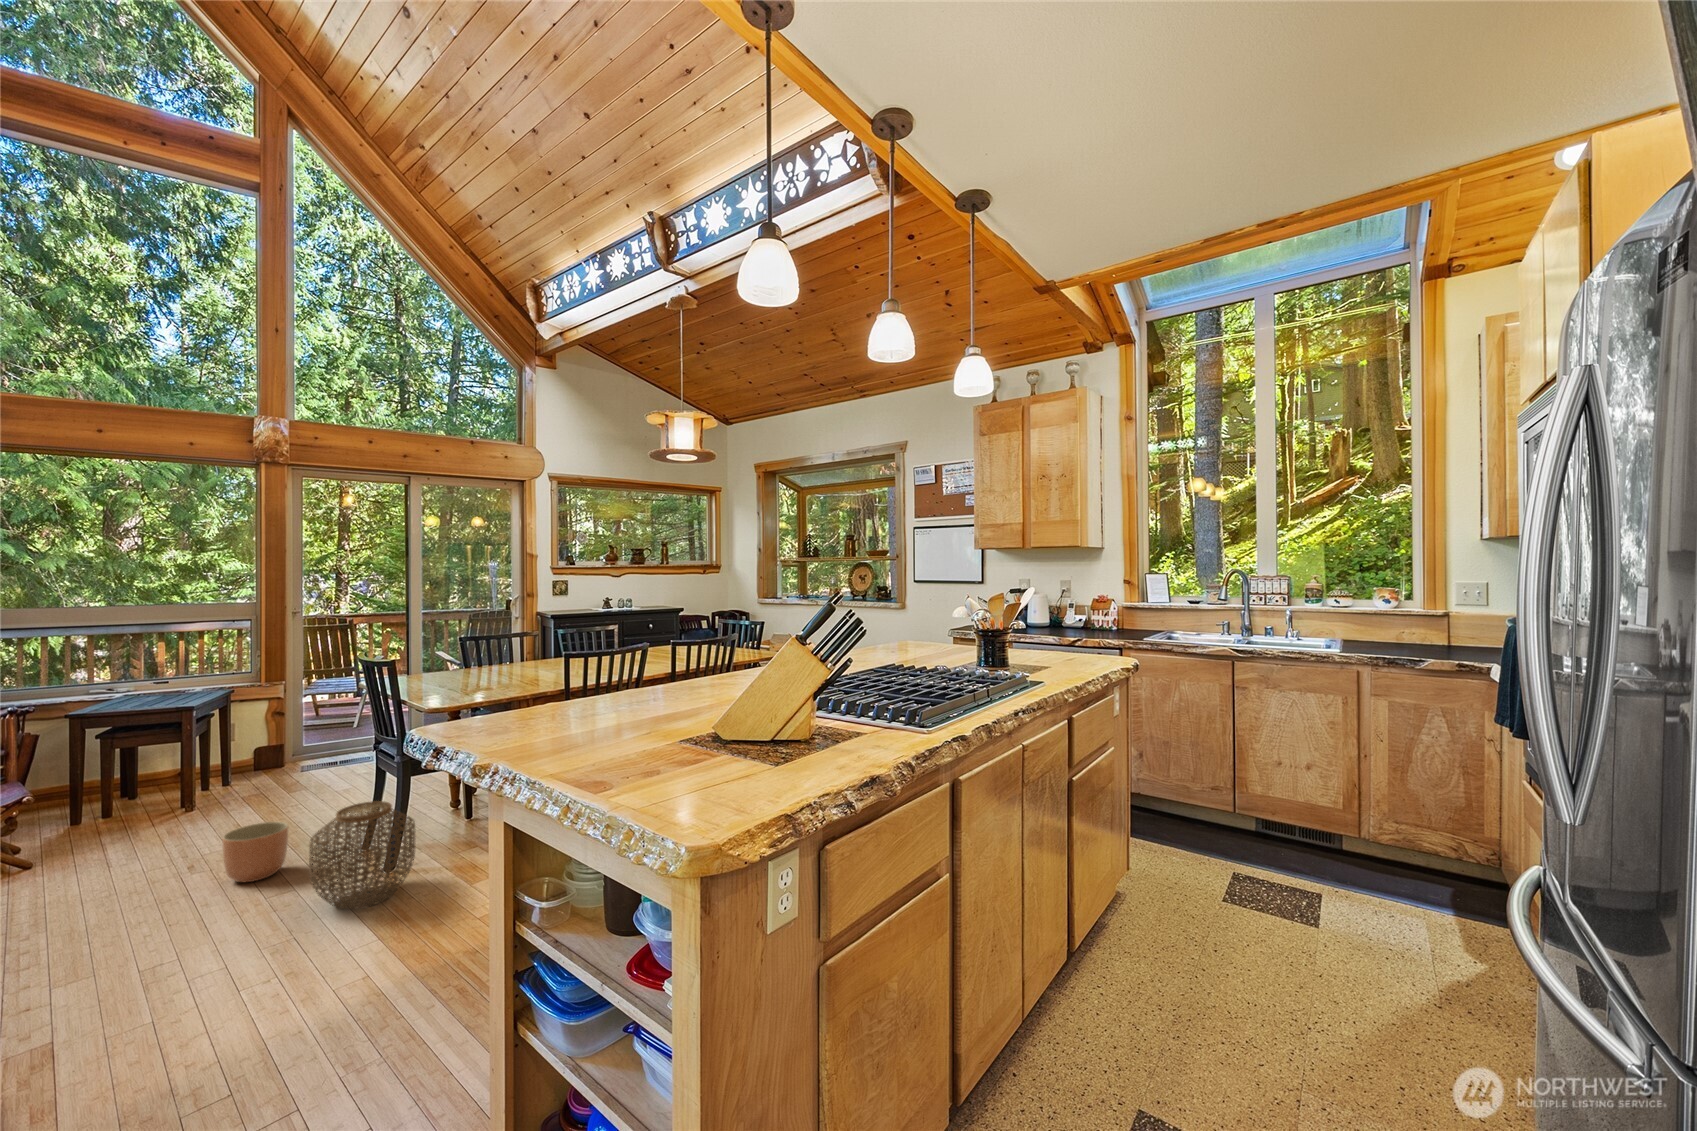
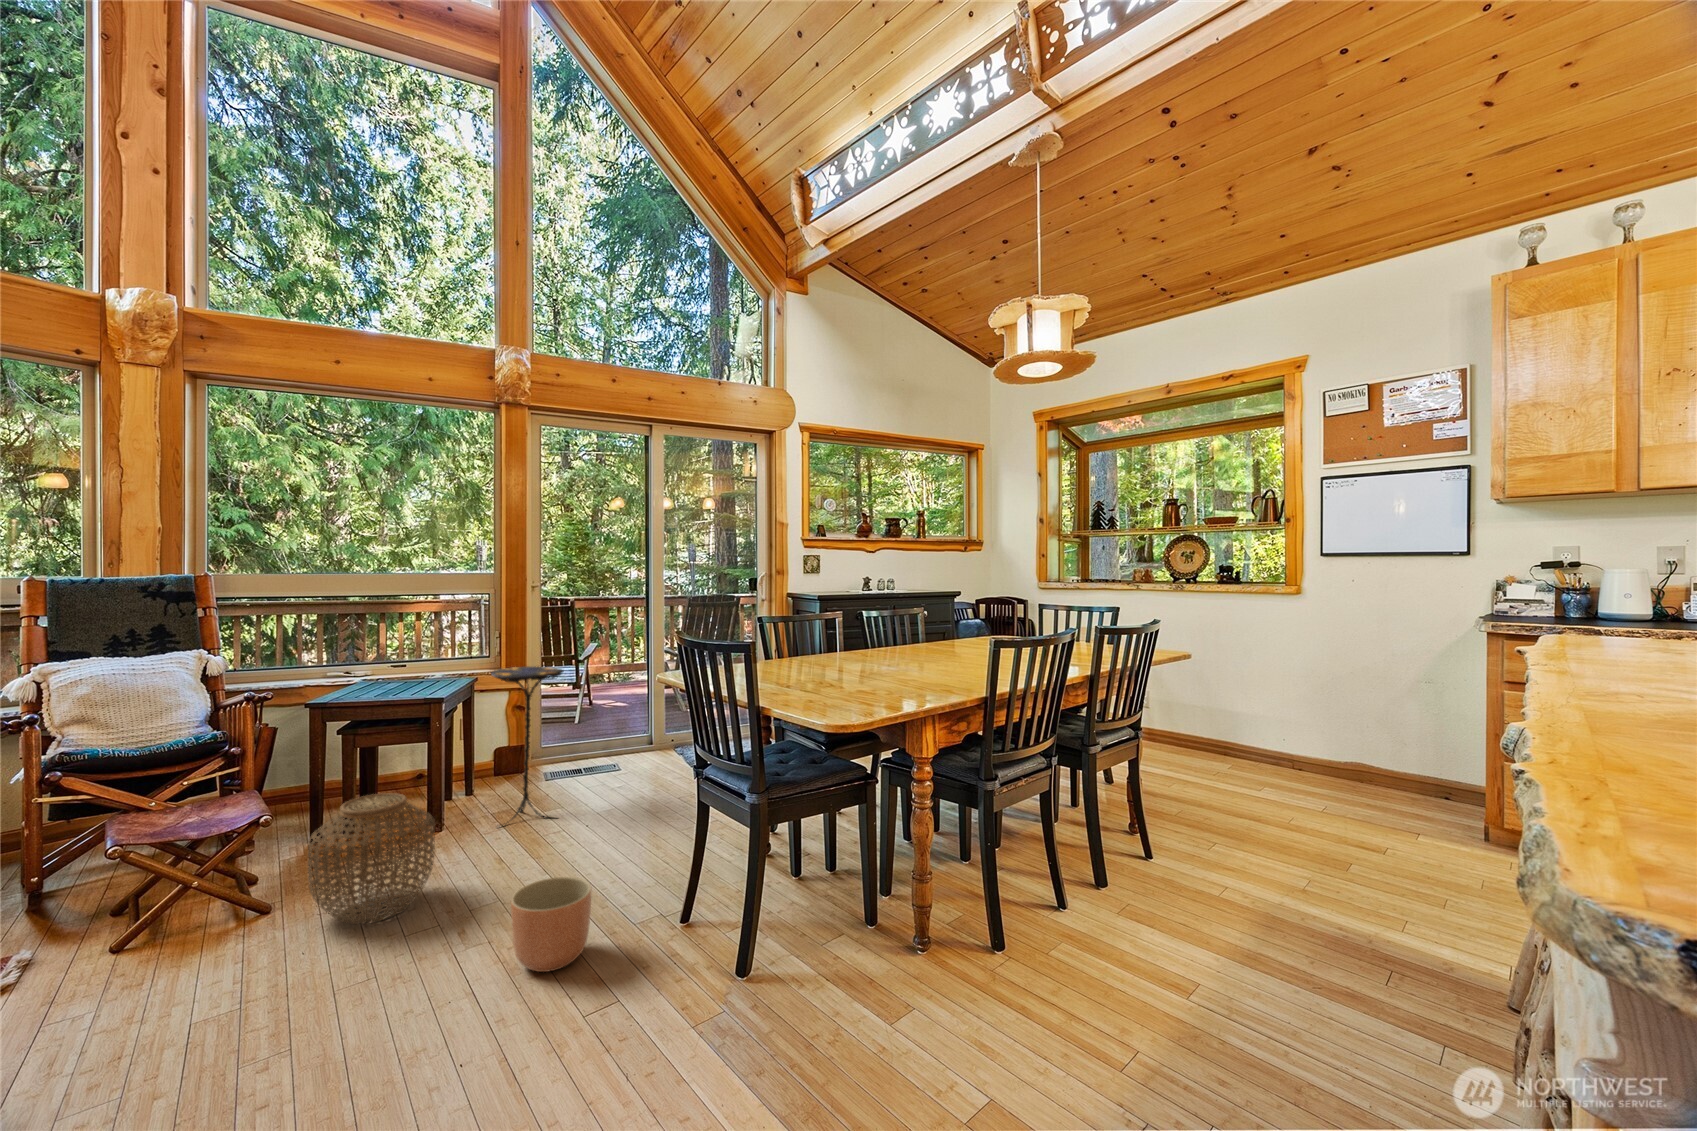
side table: none [238,678,306,803] -> present [492,666,563,826]
woven basket: present [309,801,415,909] -> present [308,793,435,924]

